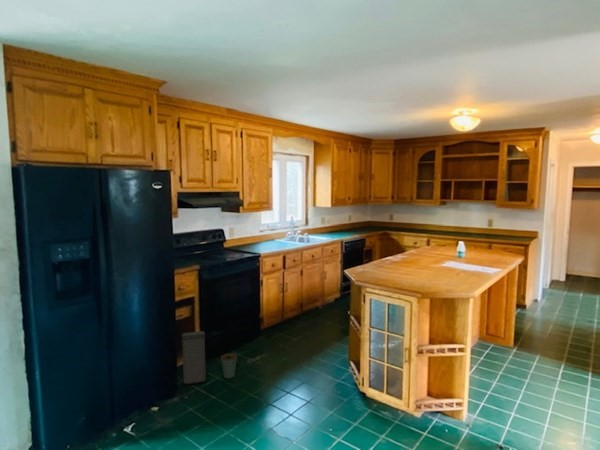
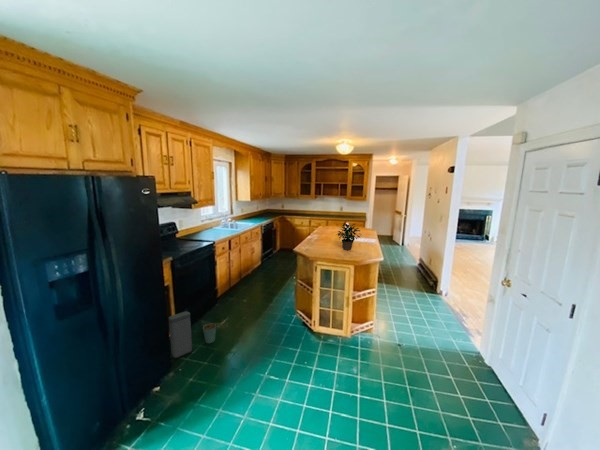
potted plant: none [407,234,453,279] -> present [338,223,360,250]

